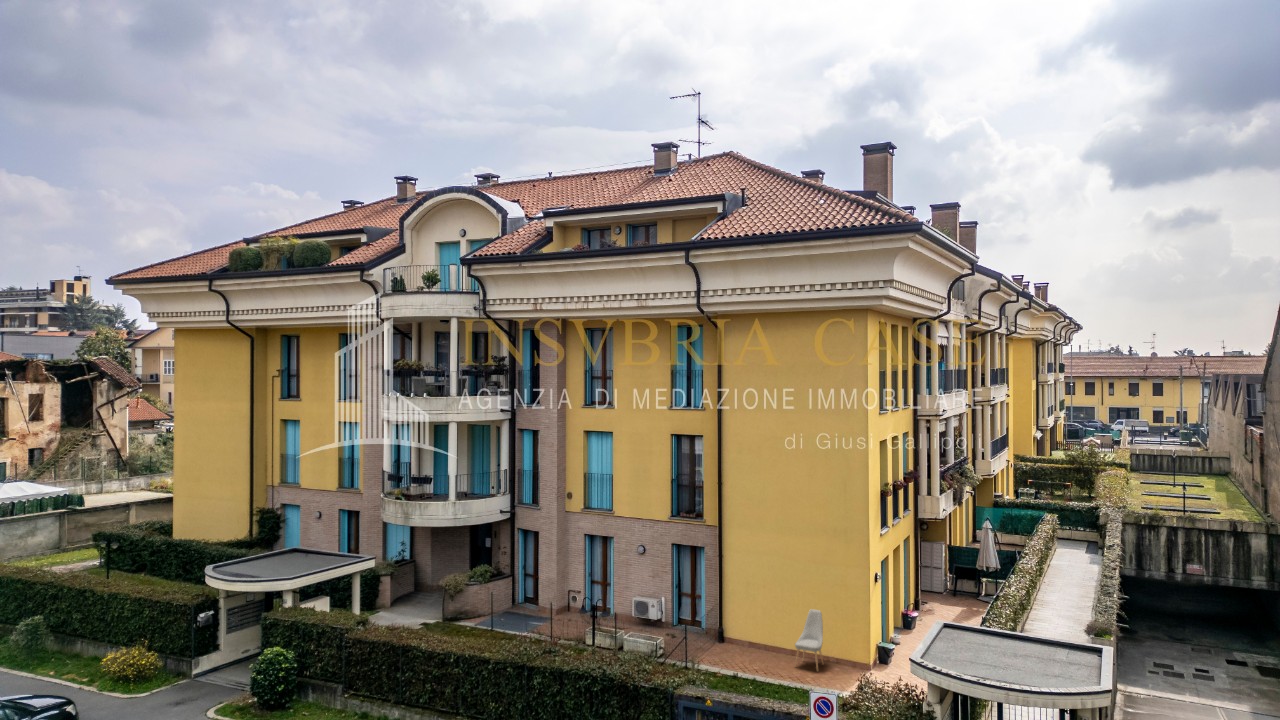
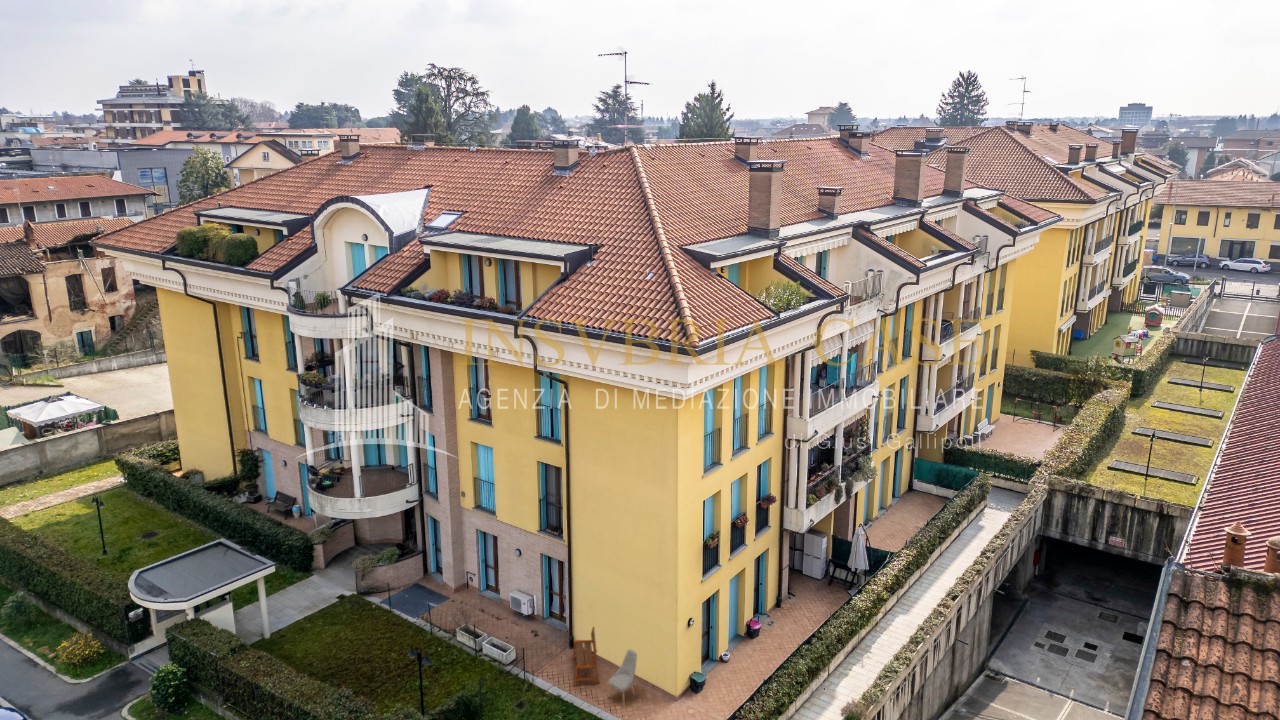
bench: none [732,603,776,663] -> present [573,627,599,686]

